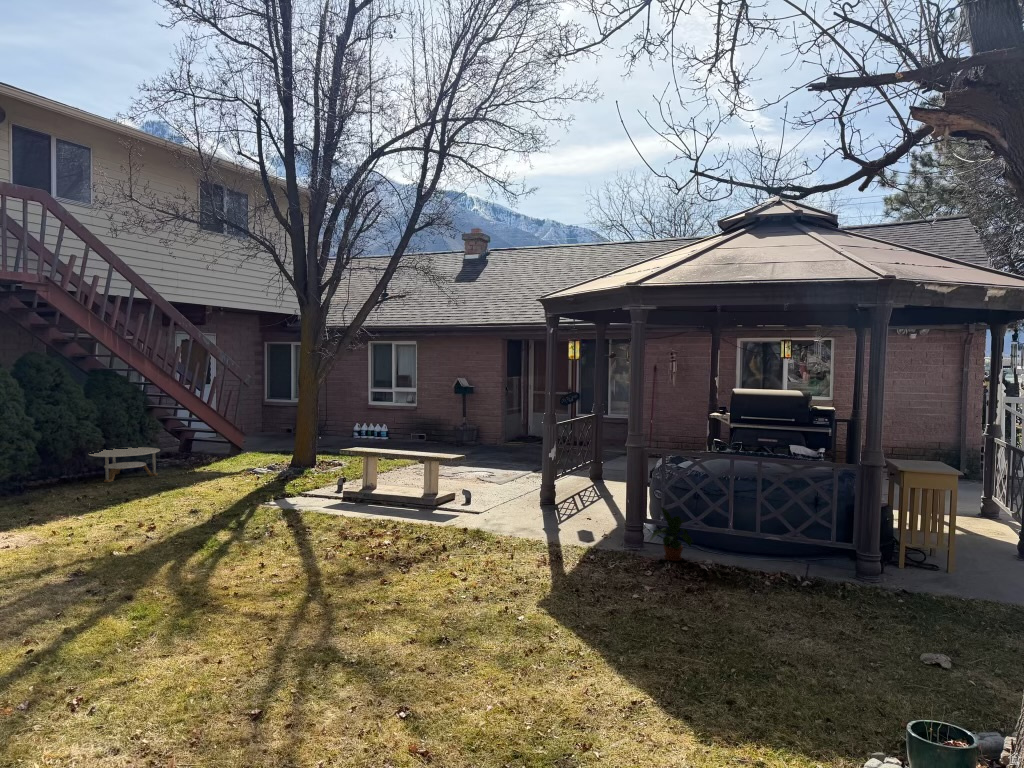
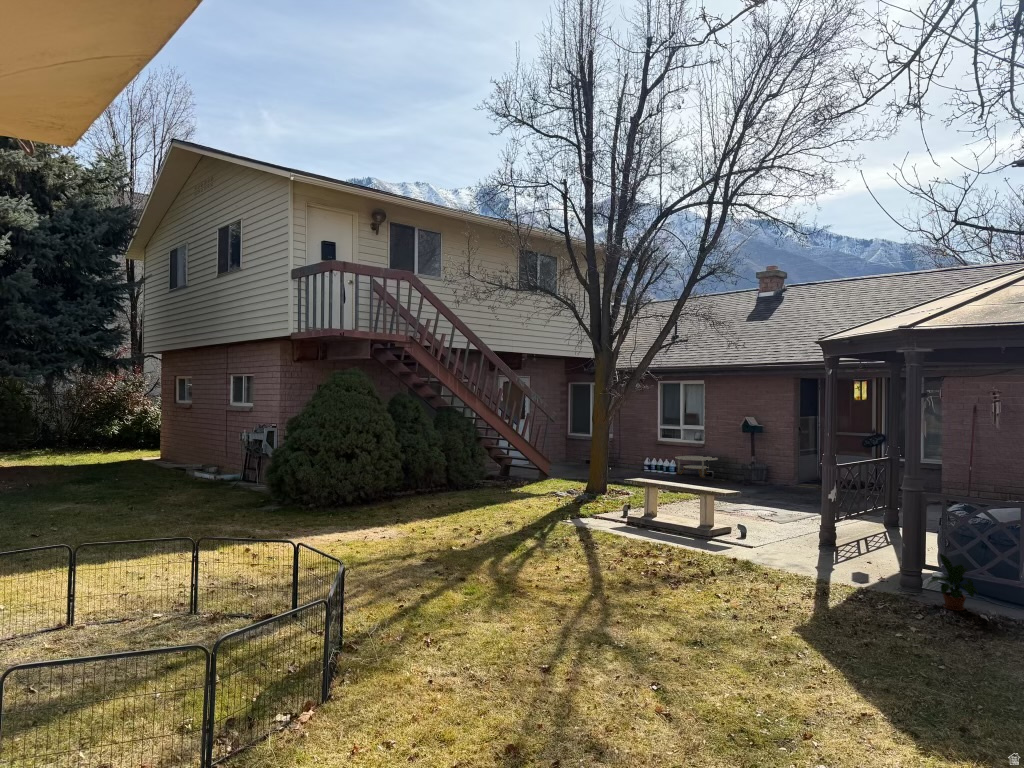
round table: present [89,447,160,482] -> present [675,456,718,478]

